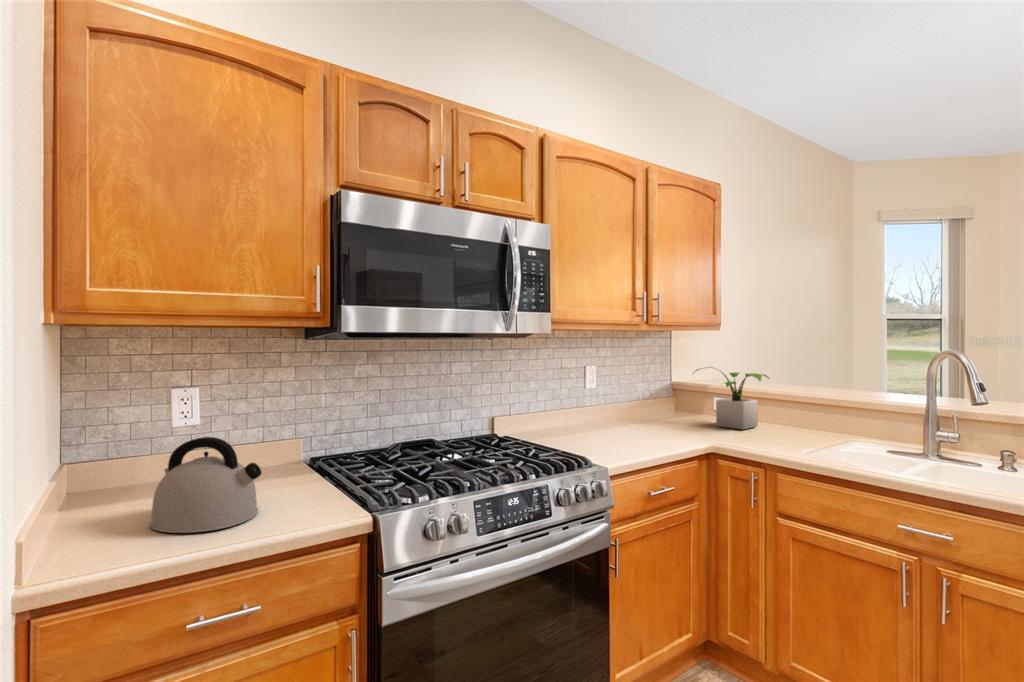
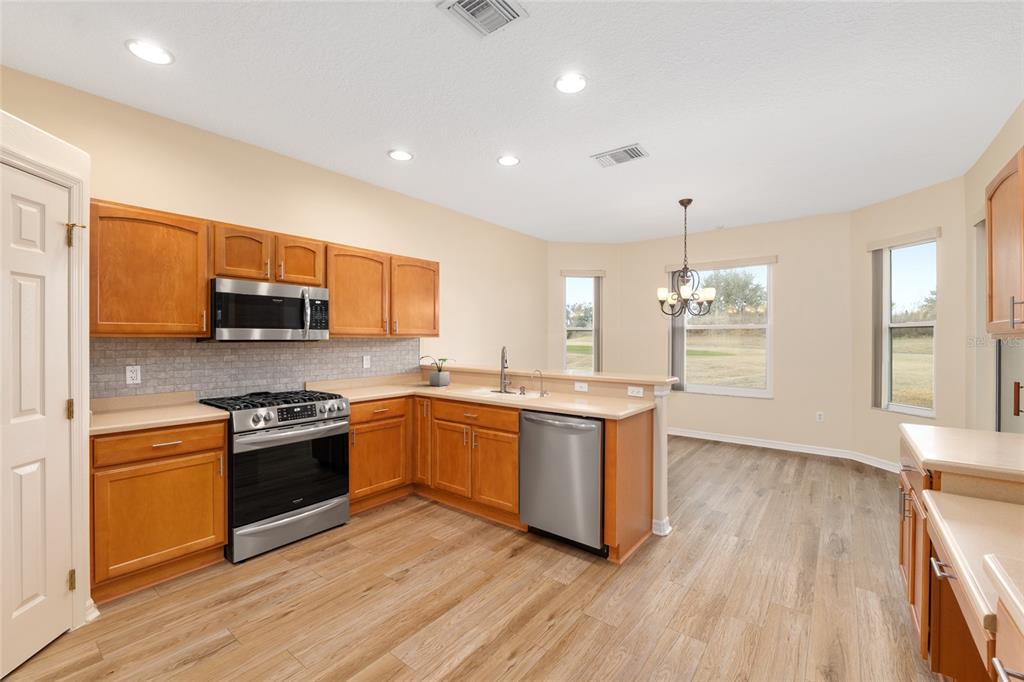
kettle: present [150,437,261,533] -> none [129,382,180,418]

